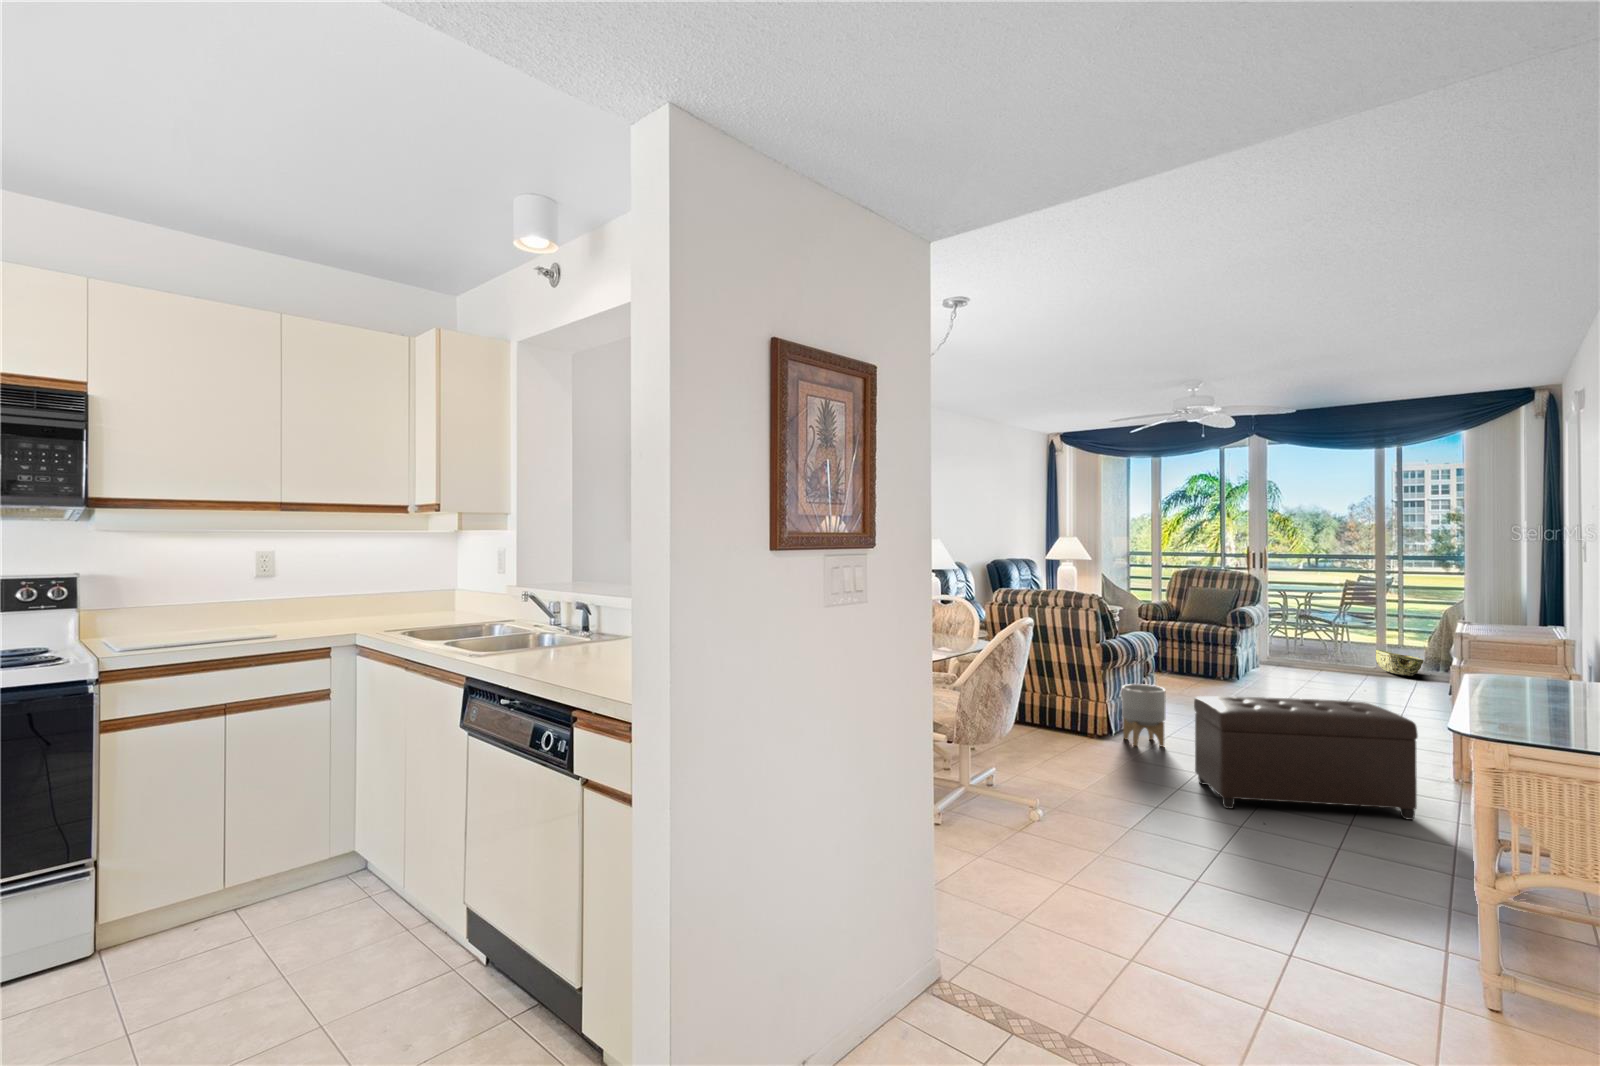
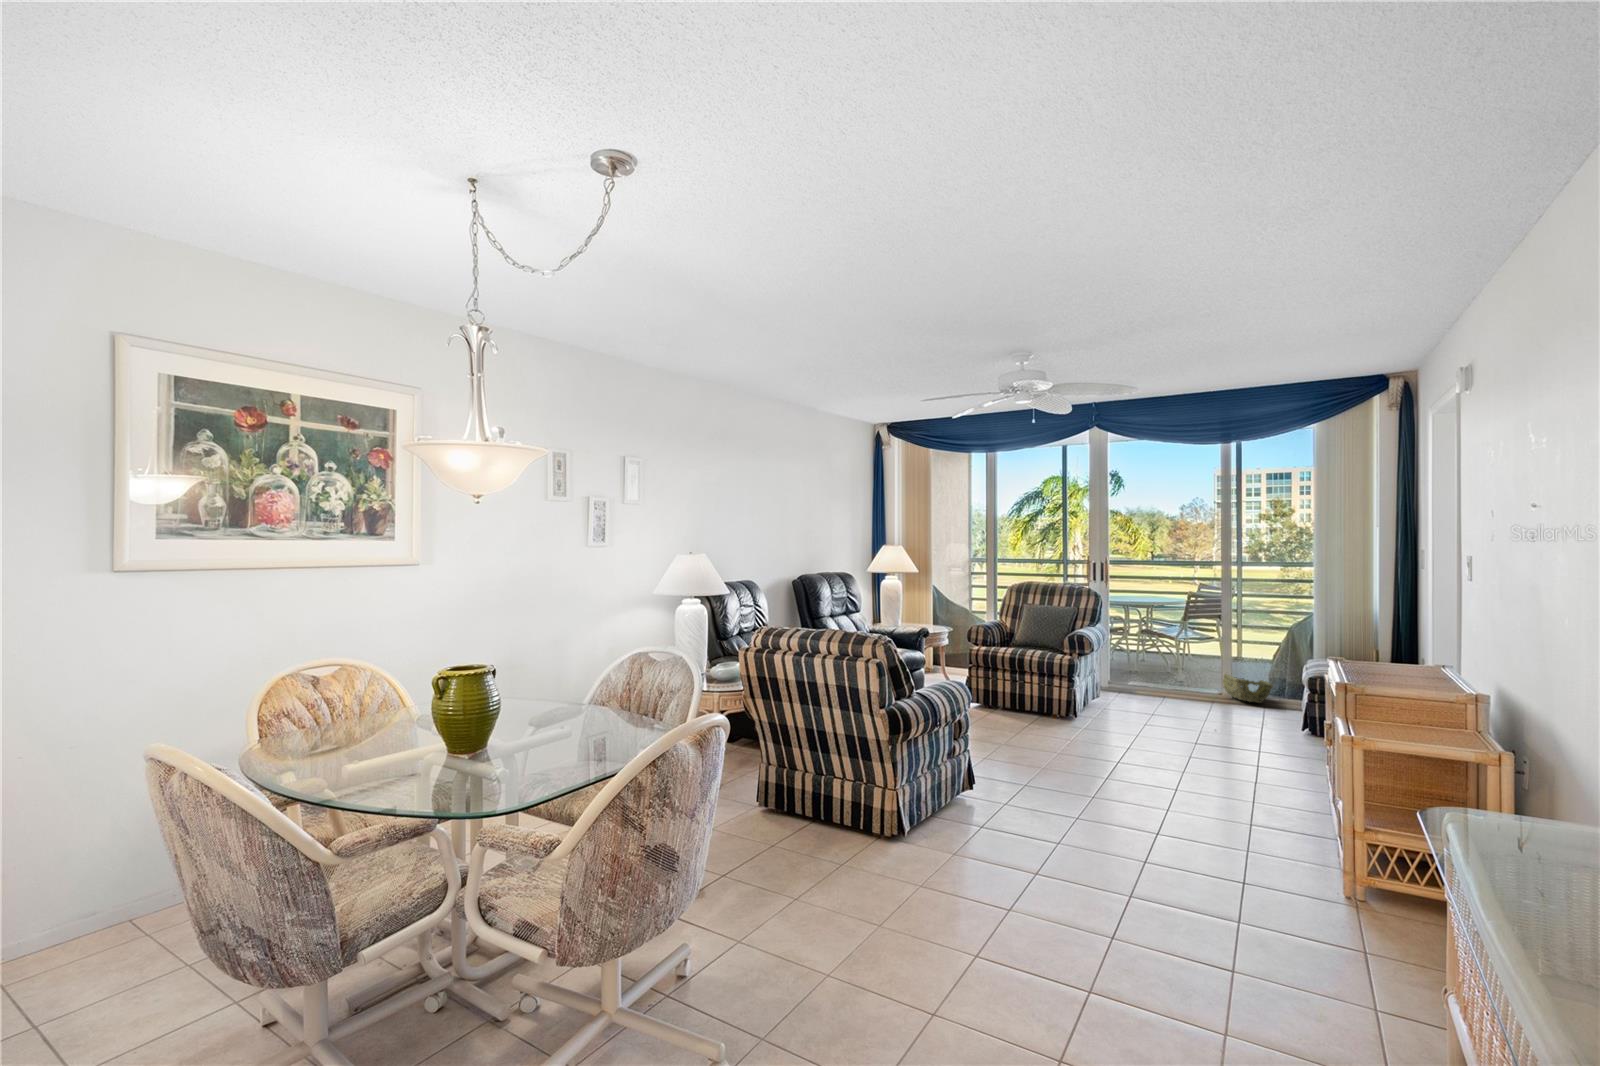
planter: present [1122,684,1166,746] -> none [918,759,975,853]
ottoman: present [1194,696,1418,820] -> none [1003,803,1323,1007]

